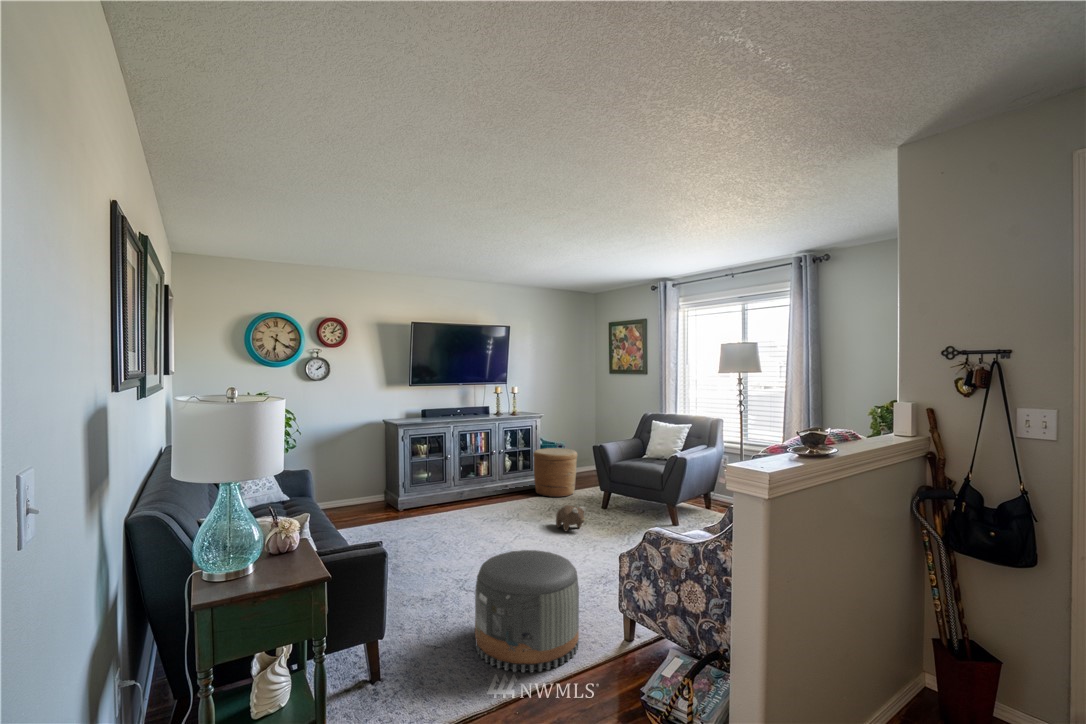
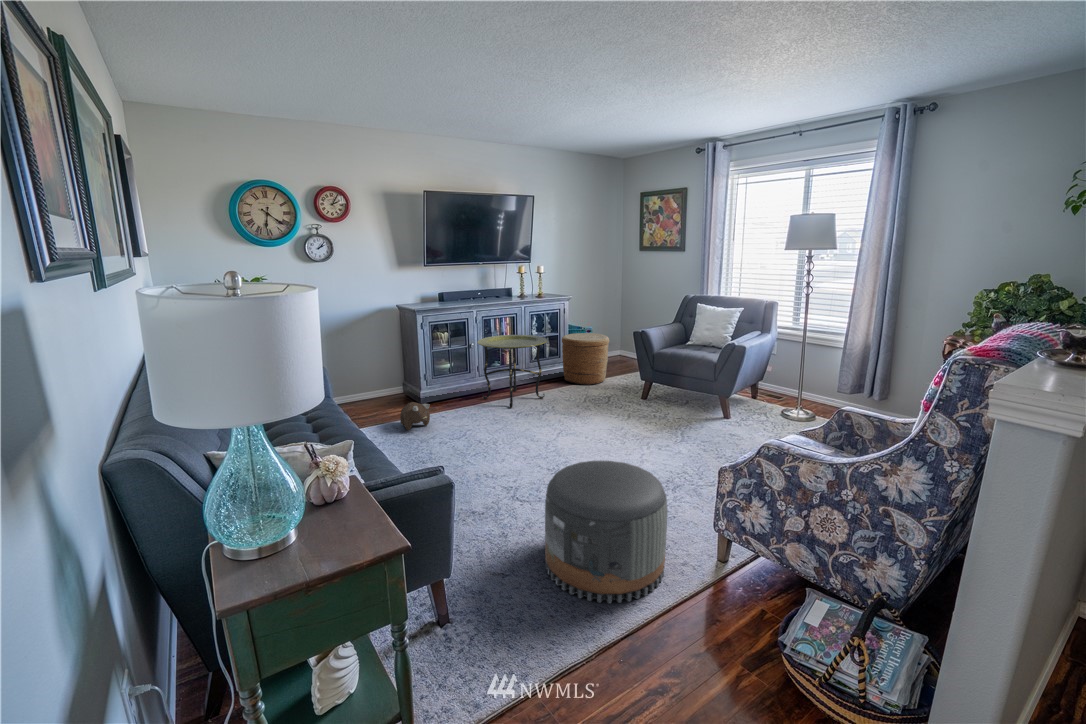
side table: none [451,448,516,516] -> present [477,335,547,408]
plush toy: present [556,505,586,531] -> present [400,402,430,430]

